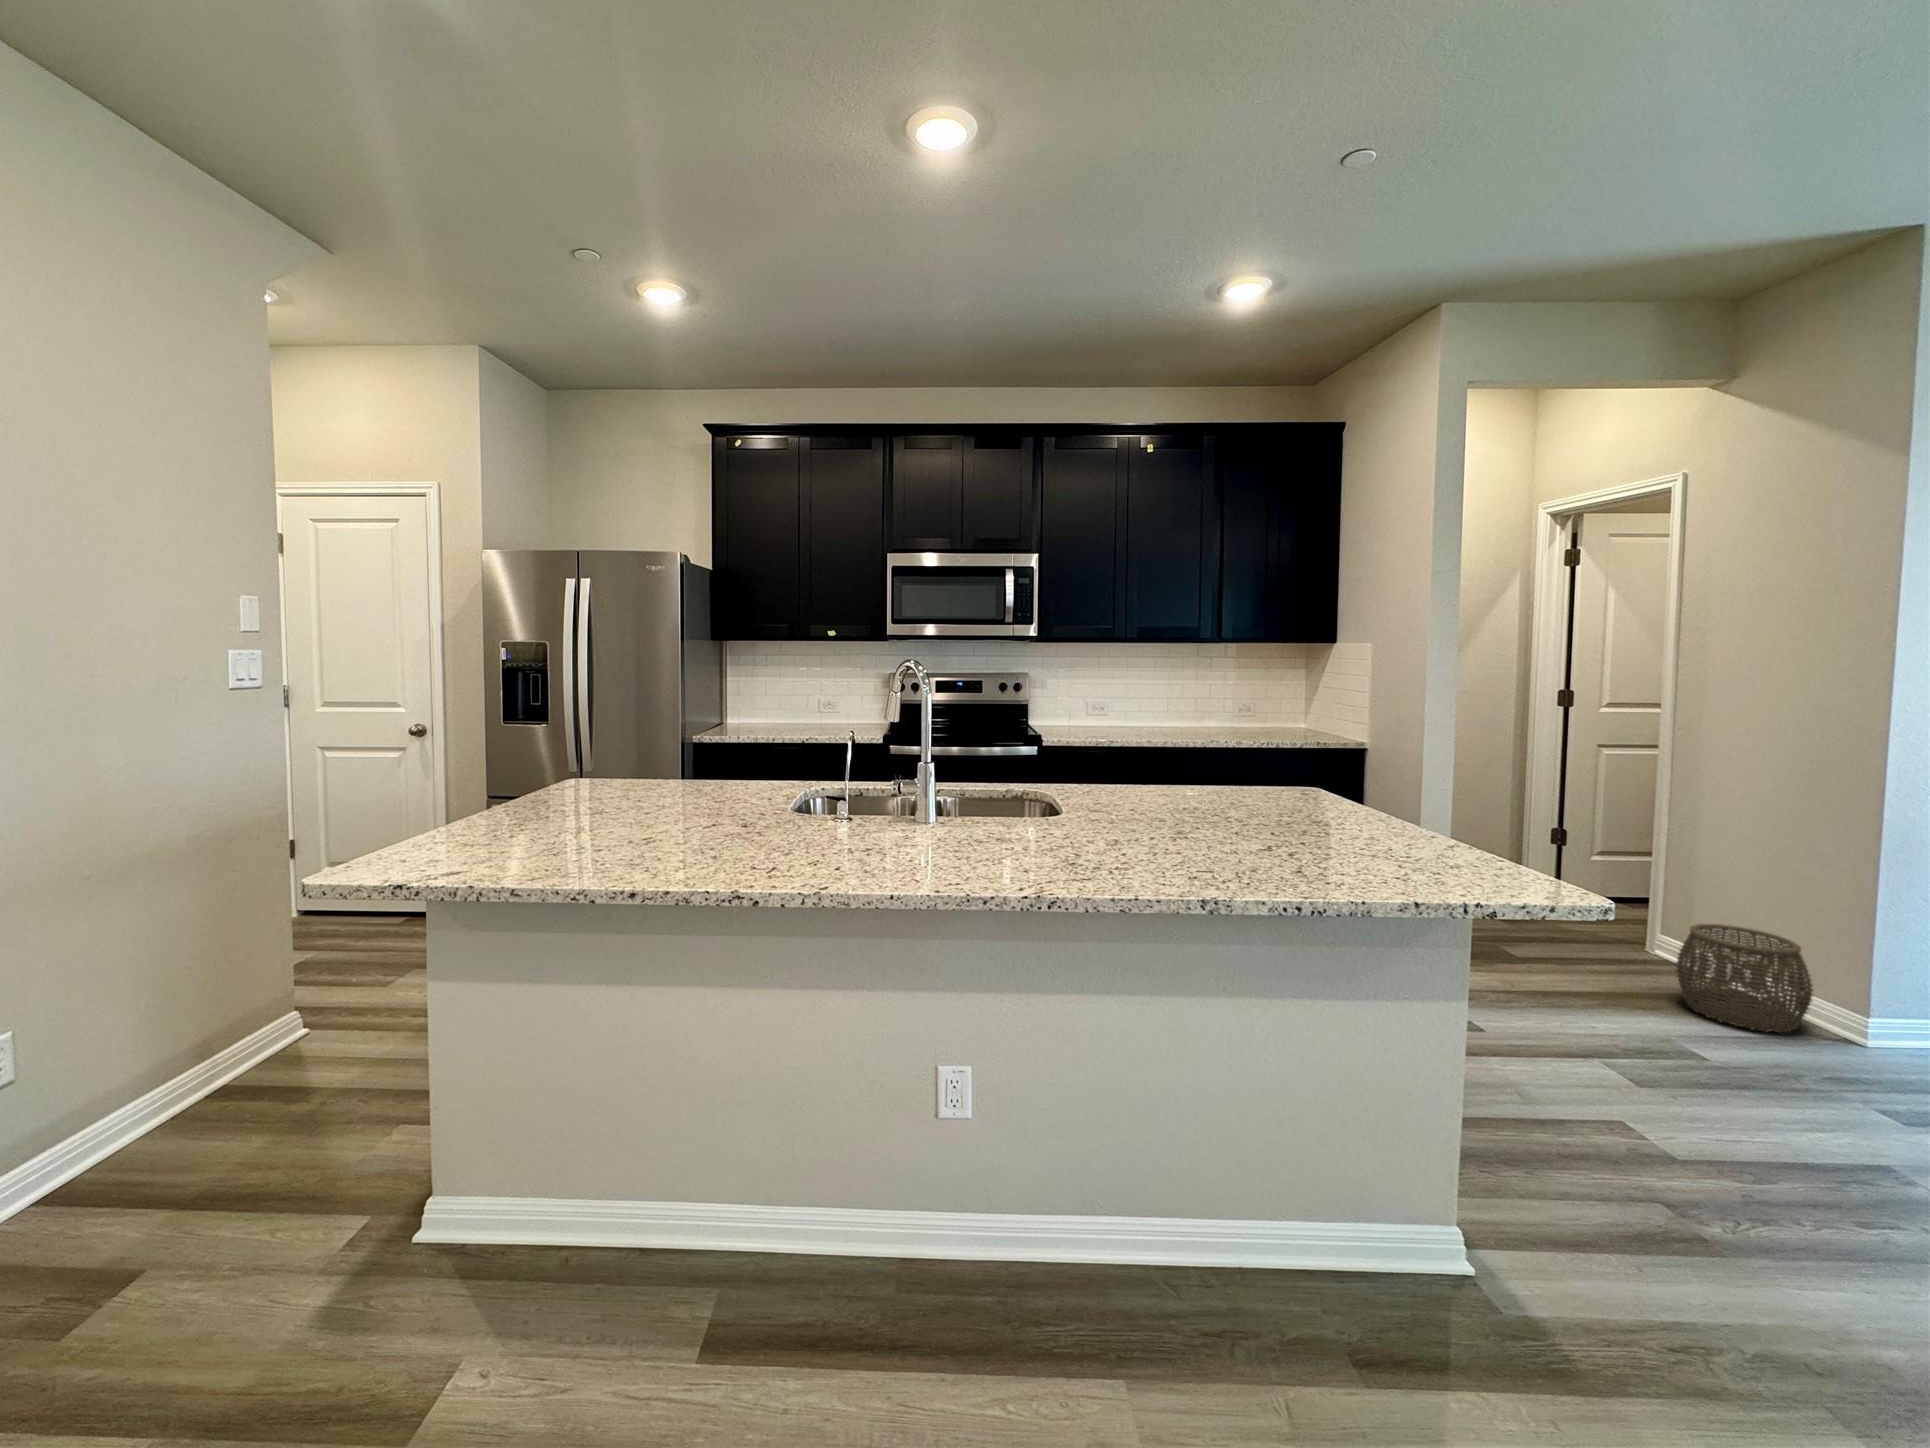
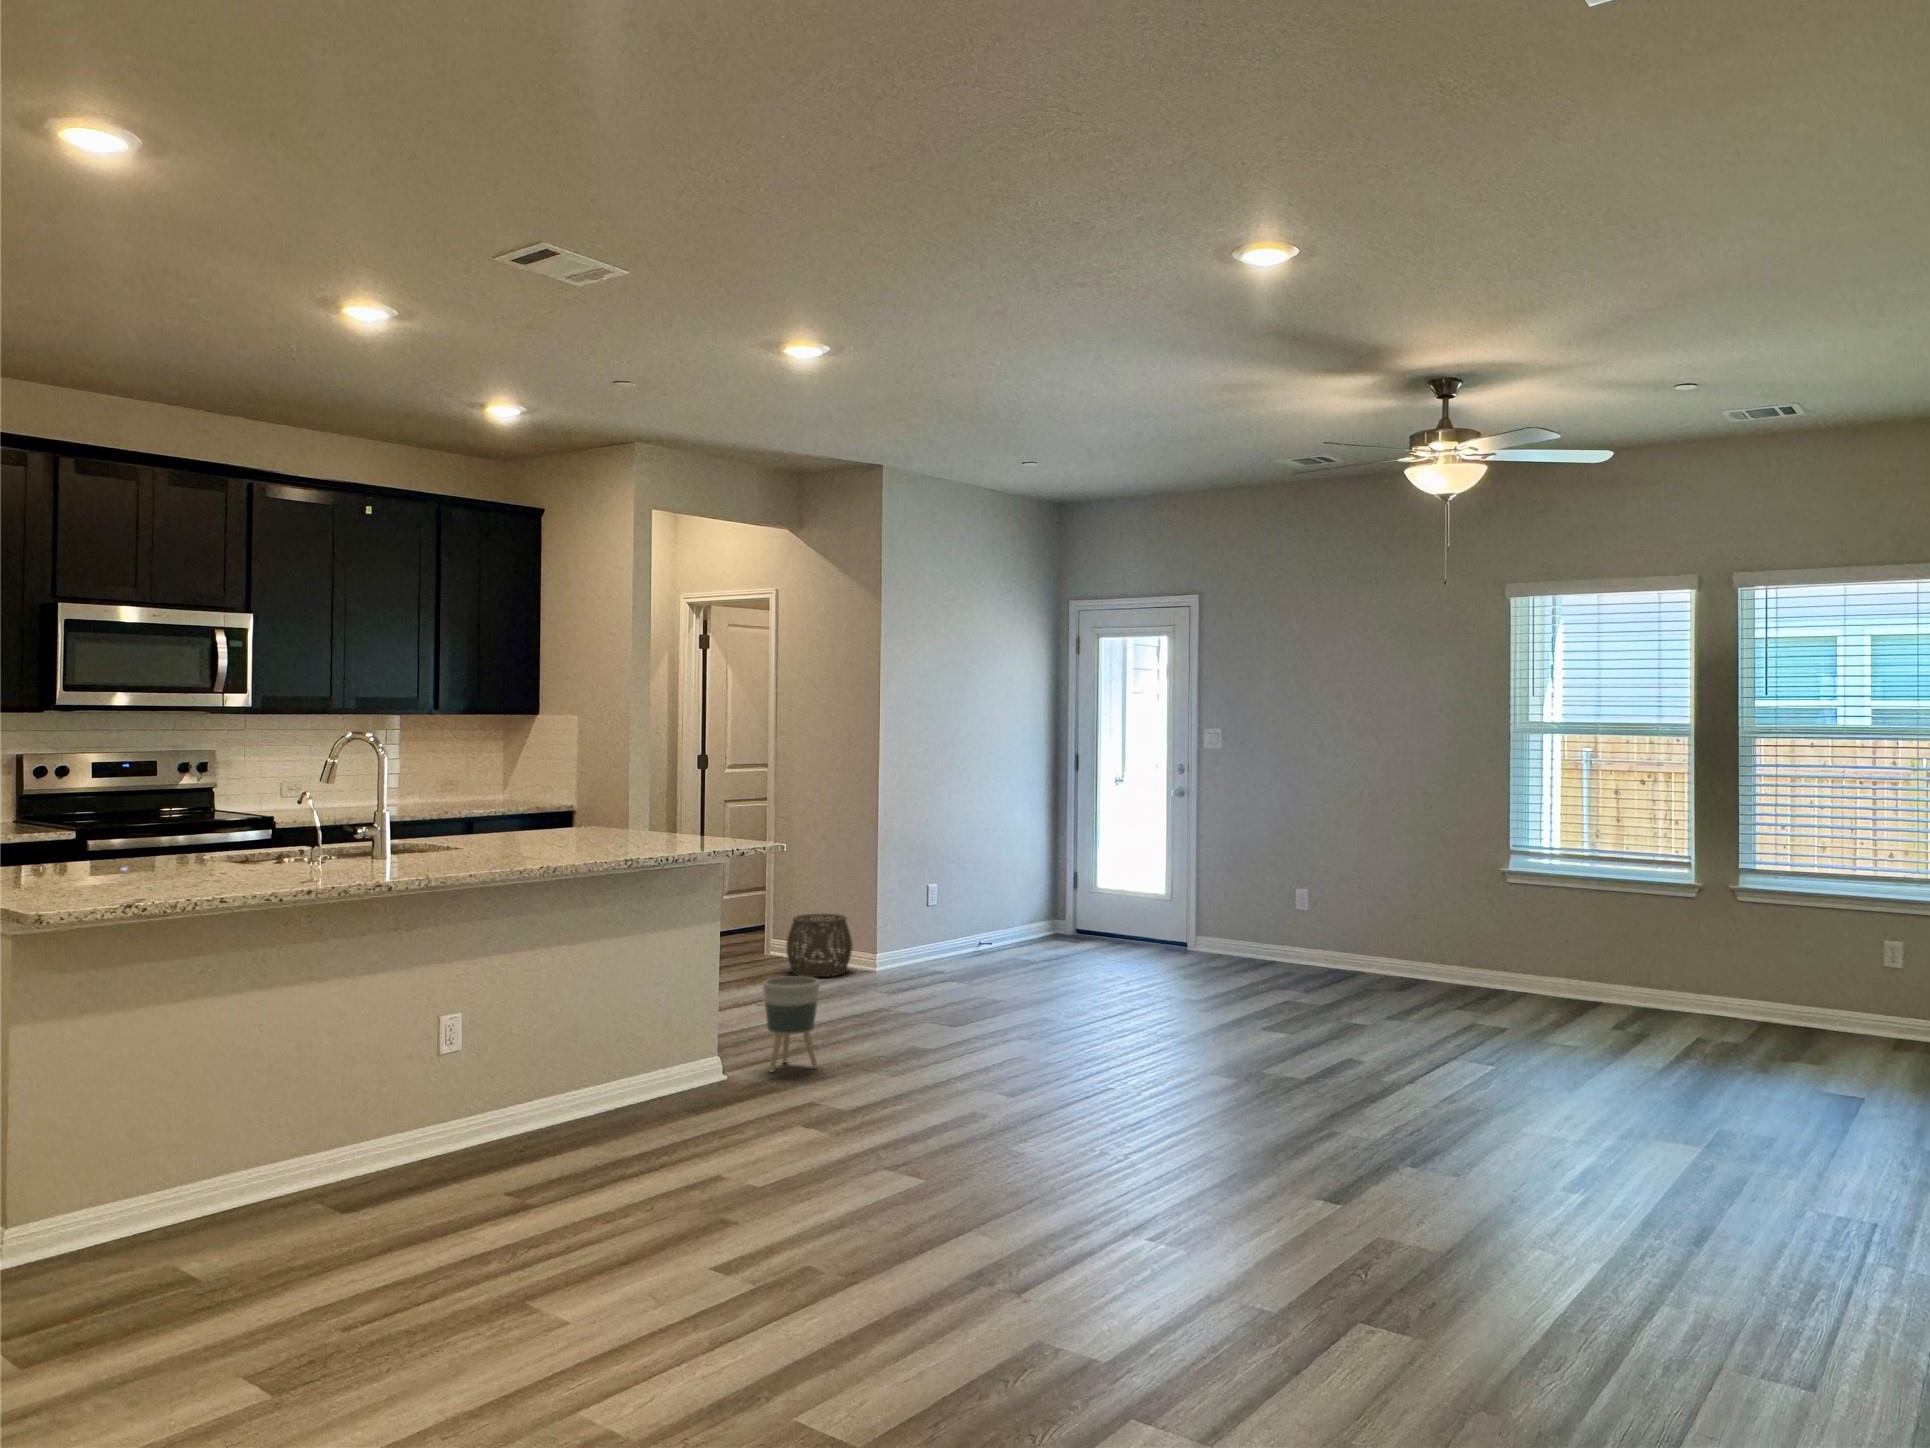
planter: none [1564,1124,1711,1357] -> present [763,976,820,1072]

